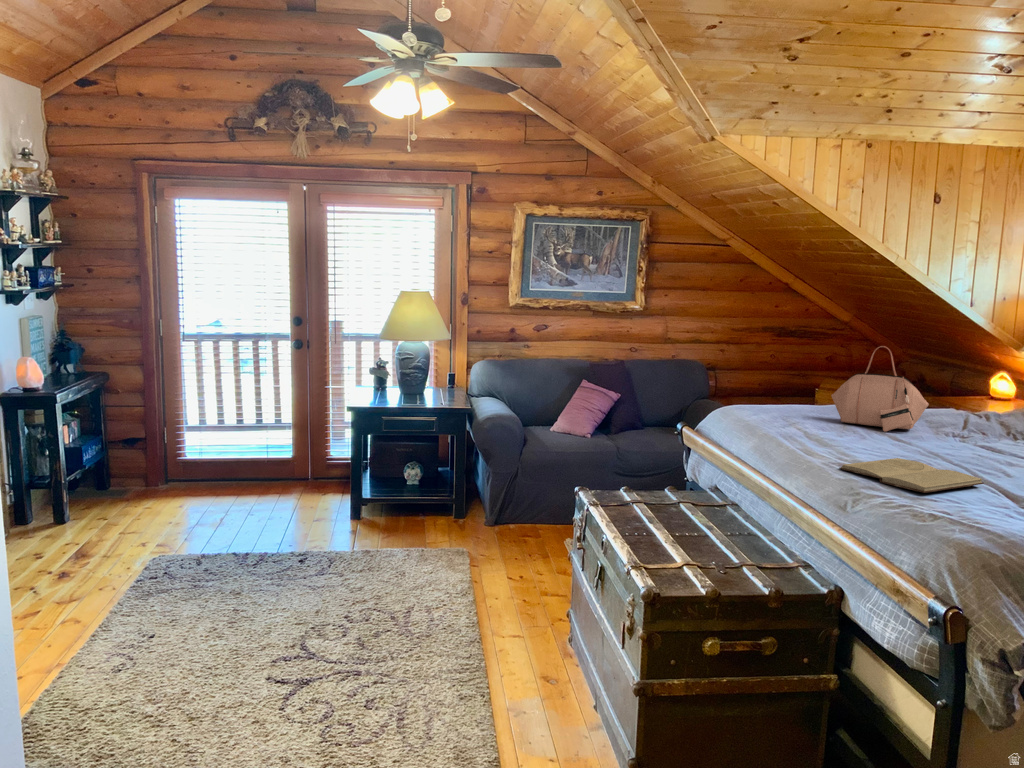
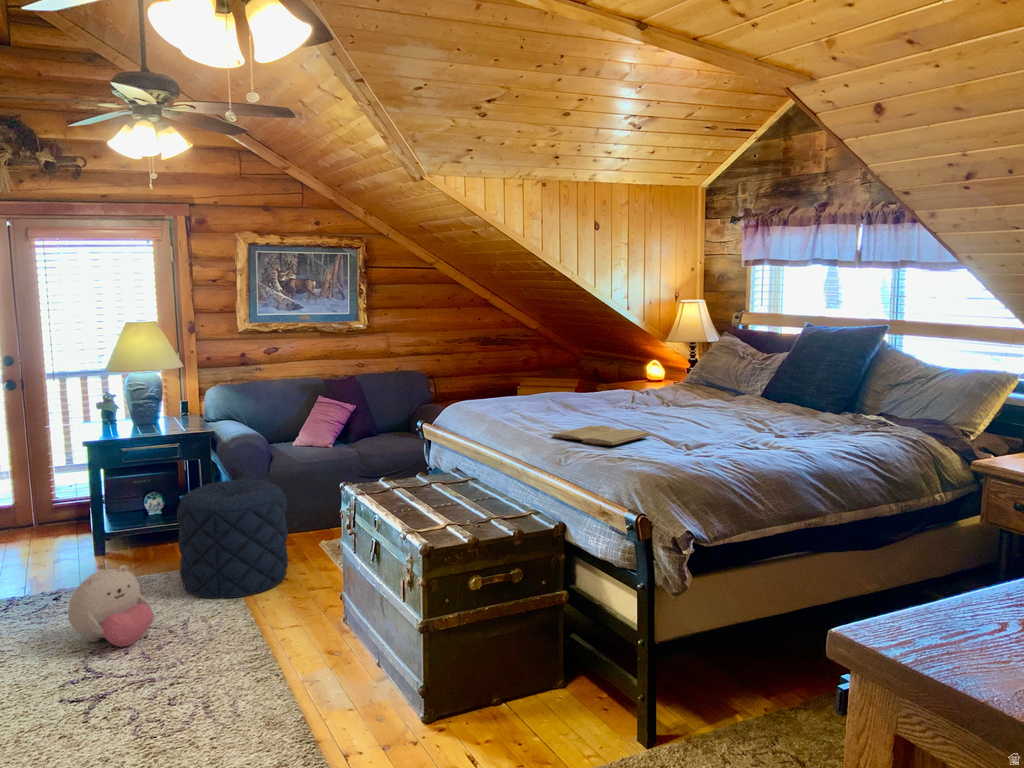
handbag: present [831,346,929,432] -> none [536,343,607,409]
pouf: none [415,464,527,592] -> present [177,480,288,599]
plush toy: none [296,543,375,627] -> present [68,565,154,647]

